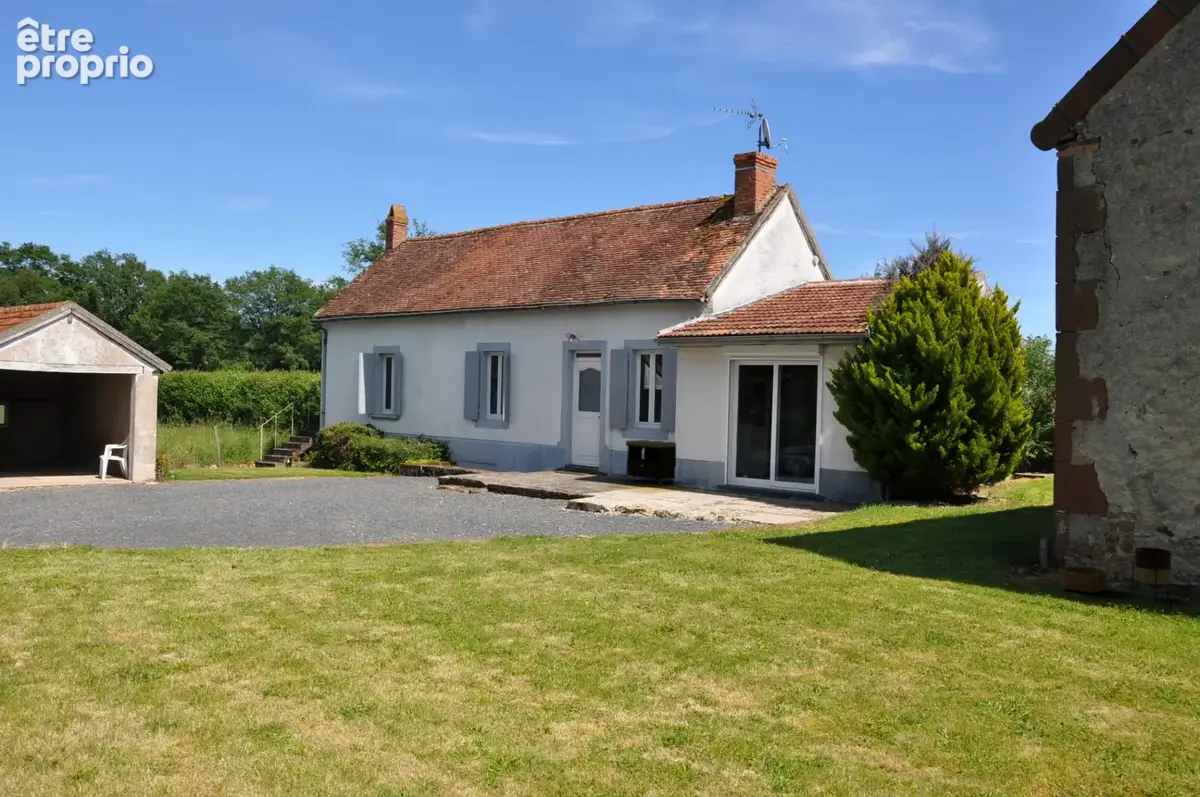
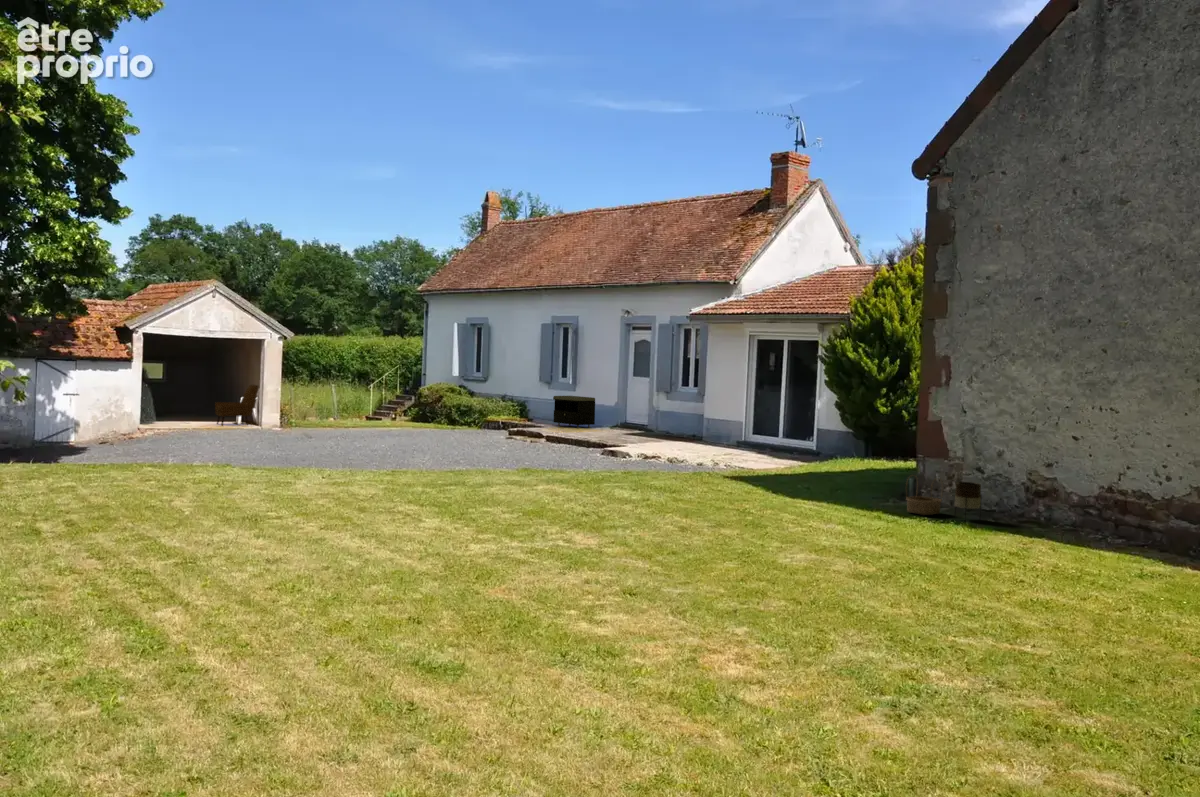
chair: none [69,430,126,482] -> present [215,385,258,425]
storage bench: present [626,440,676,484] -> present [553,396,595,428]

